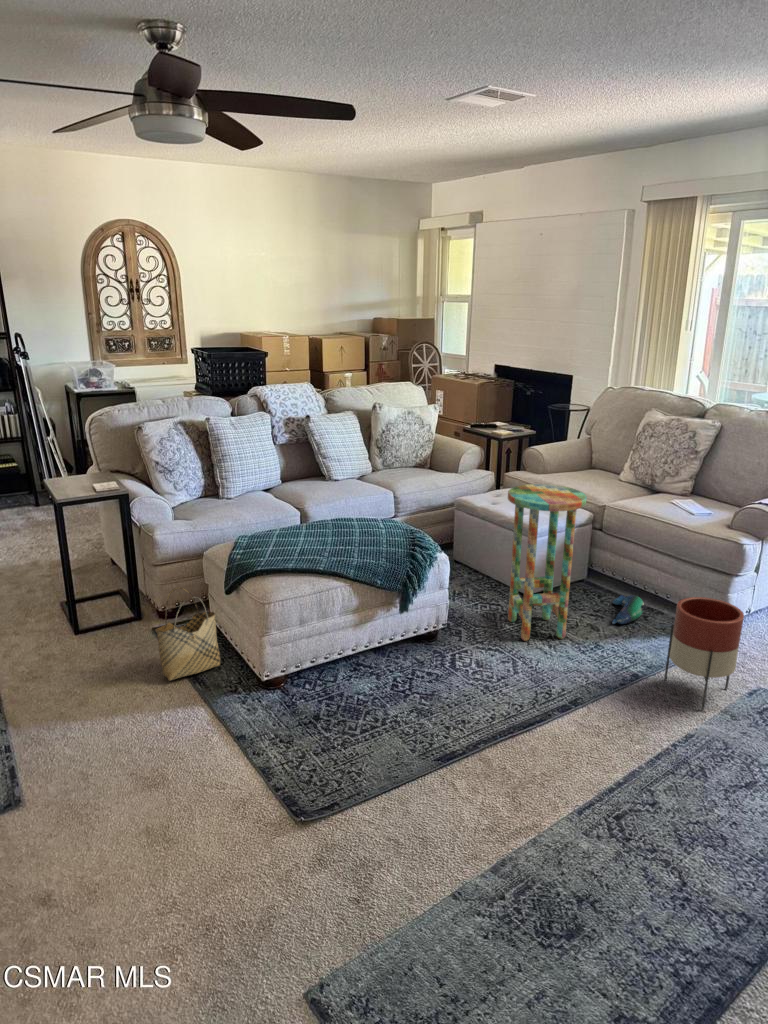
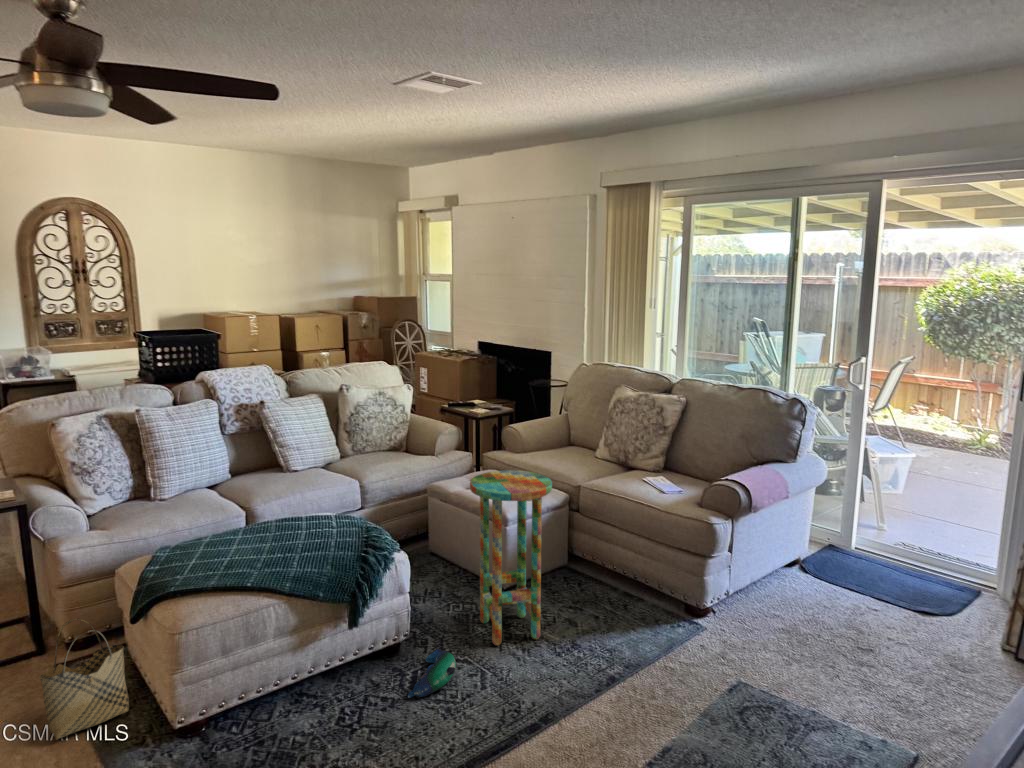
plush toy: present [612,595,647,624] -> present [407,649,456,698]
planter: present [664,597,744,710] -> none [642,586,714,714]

